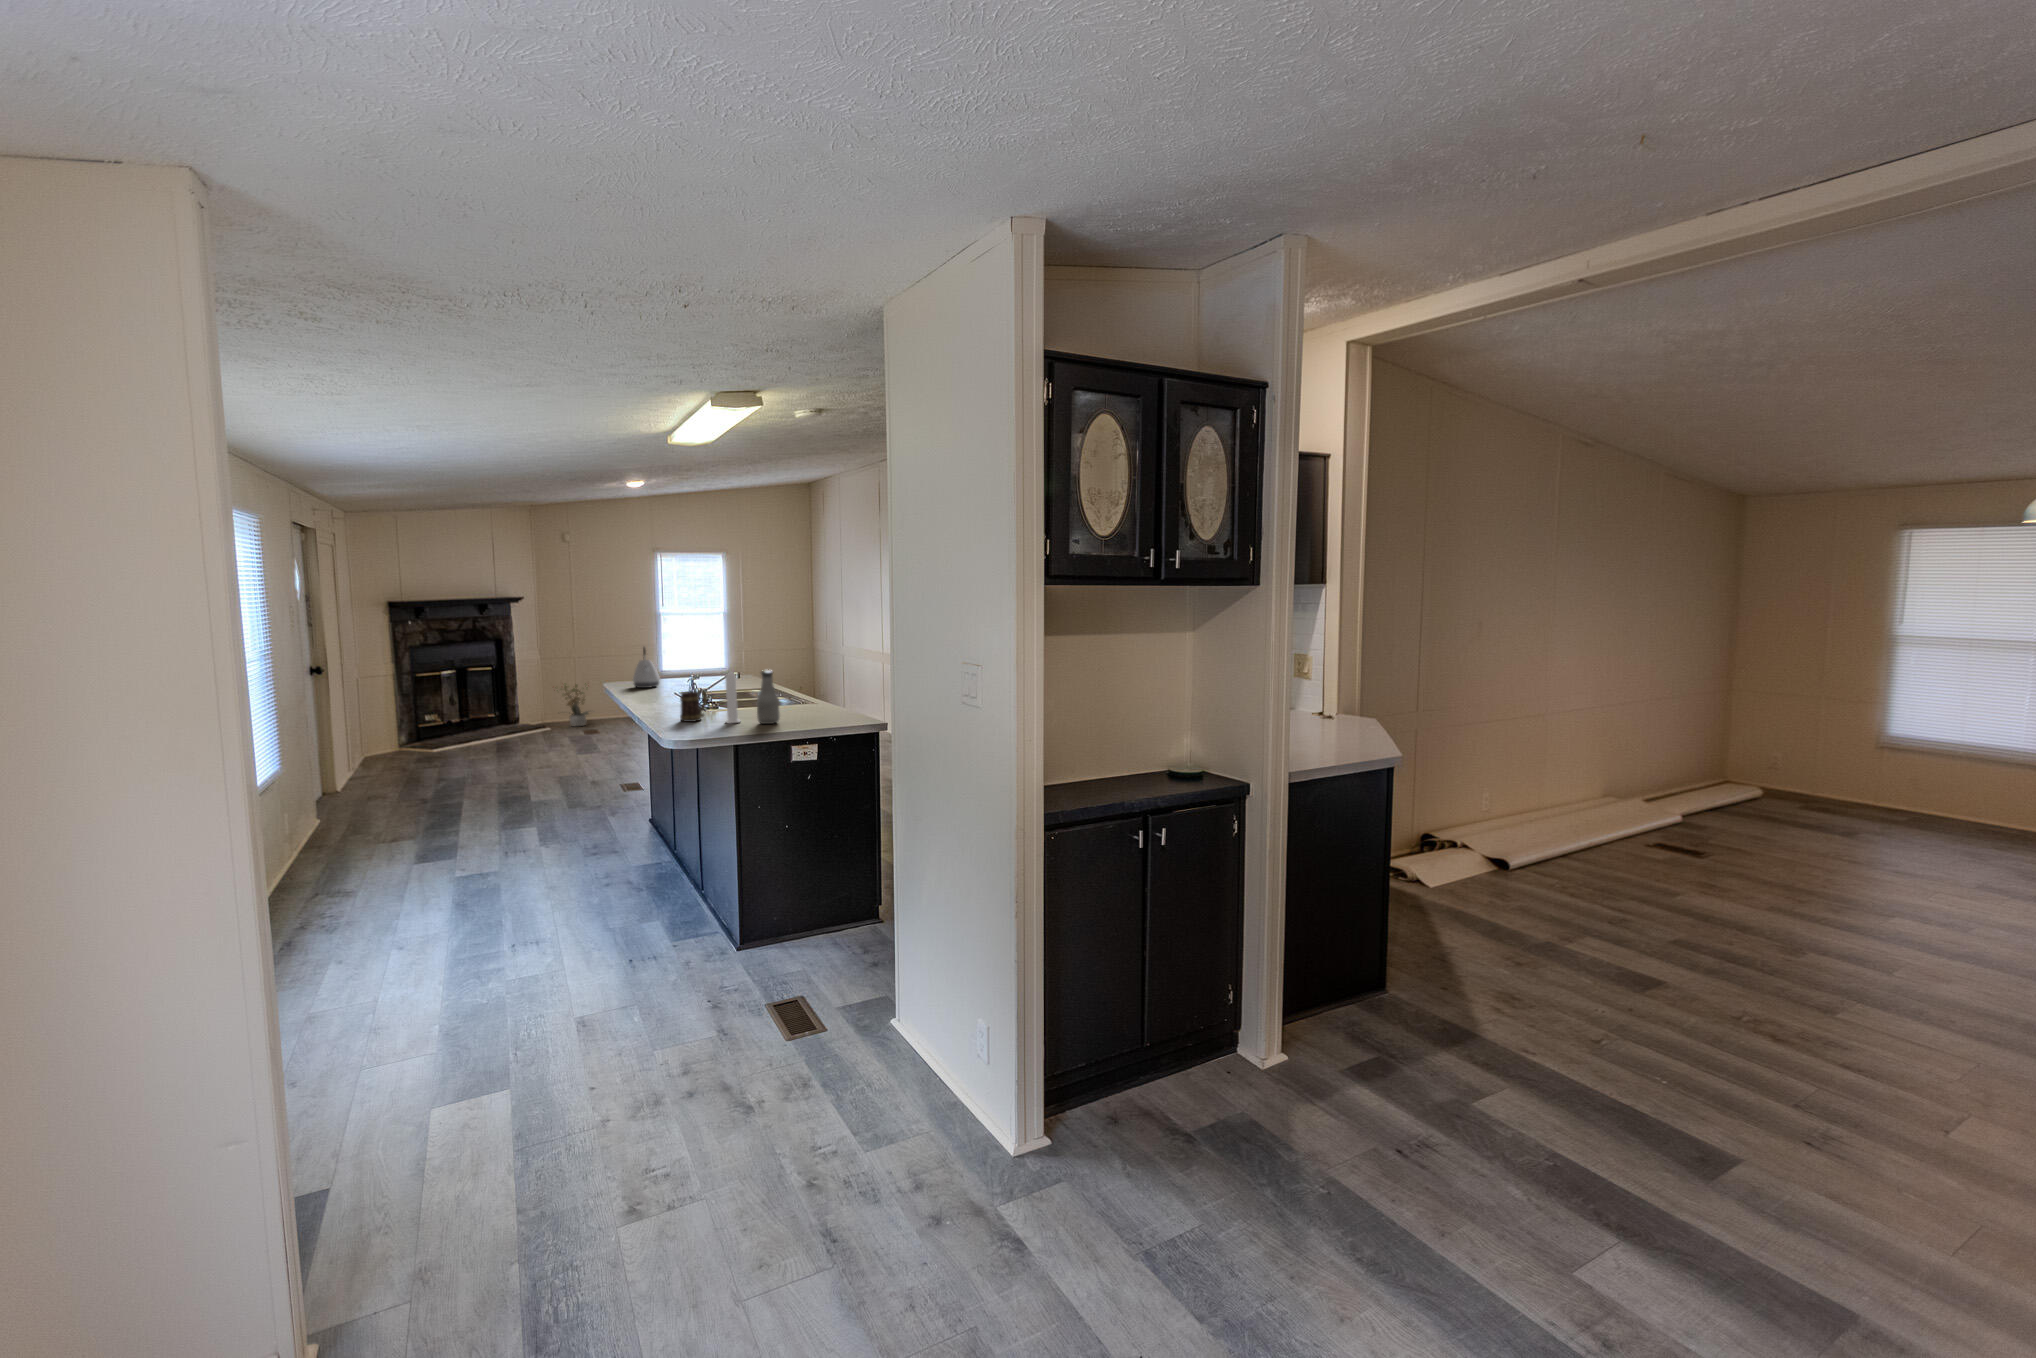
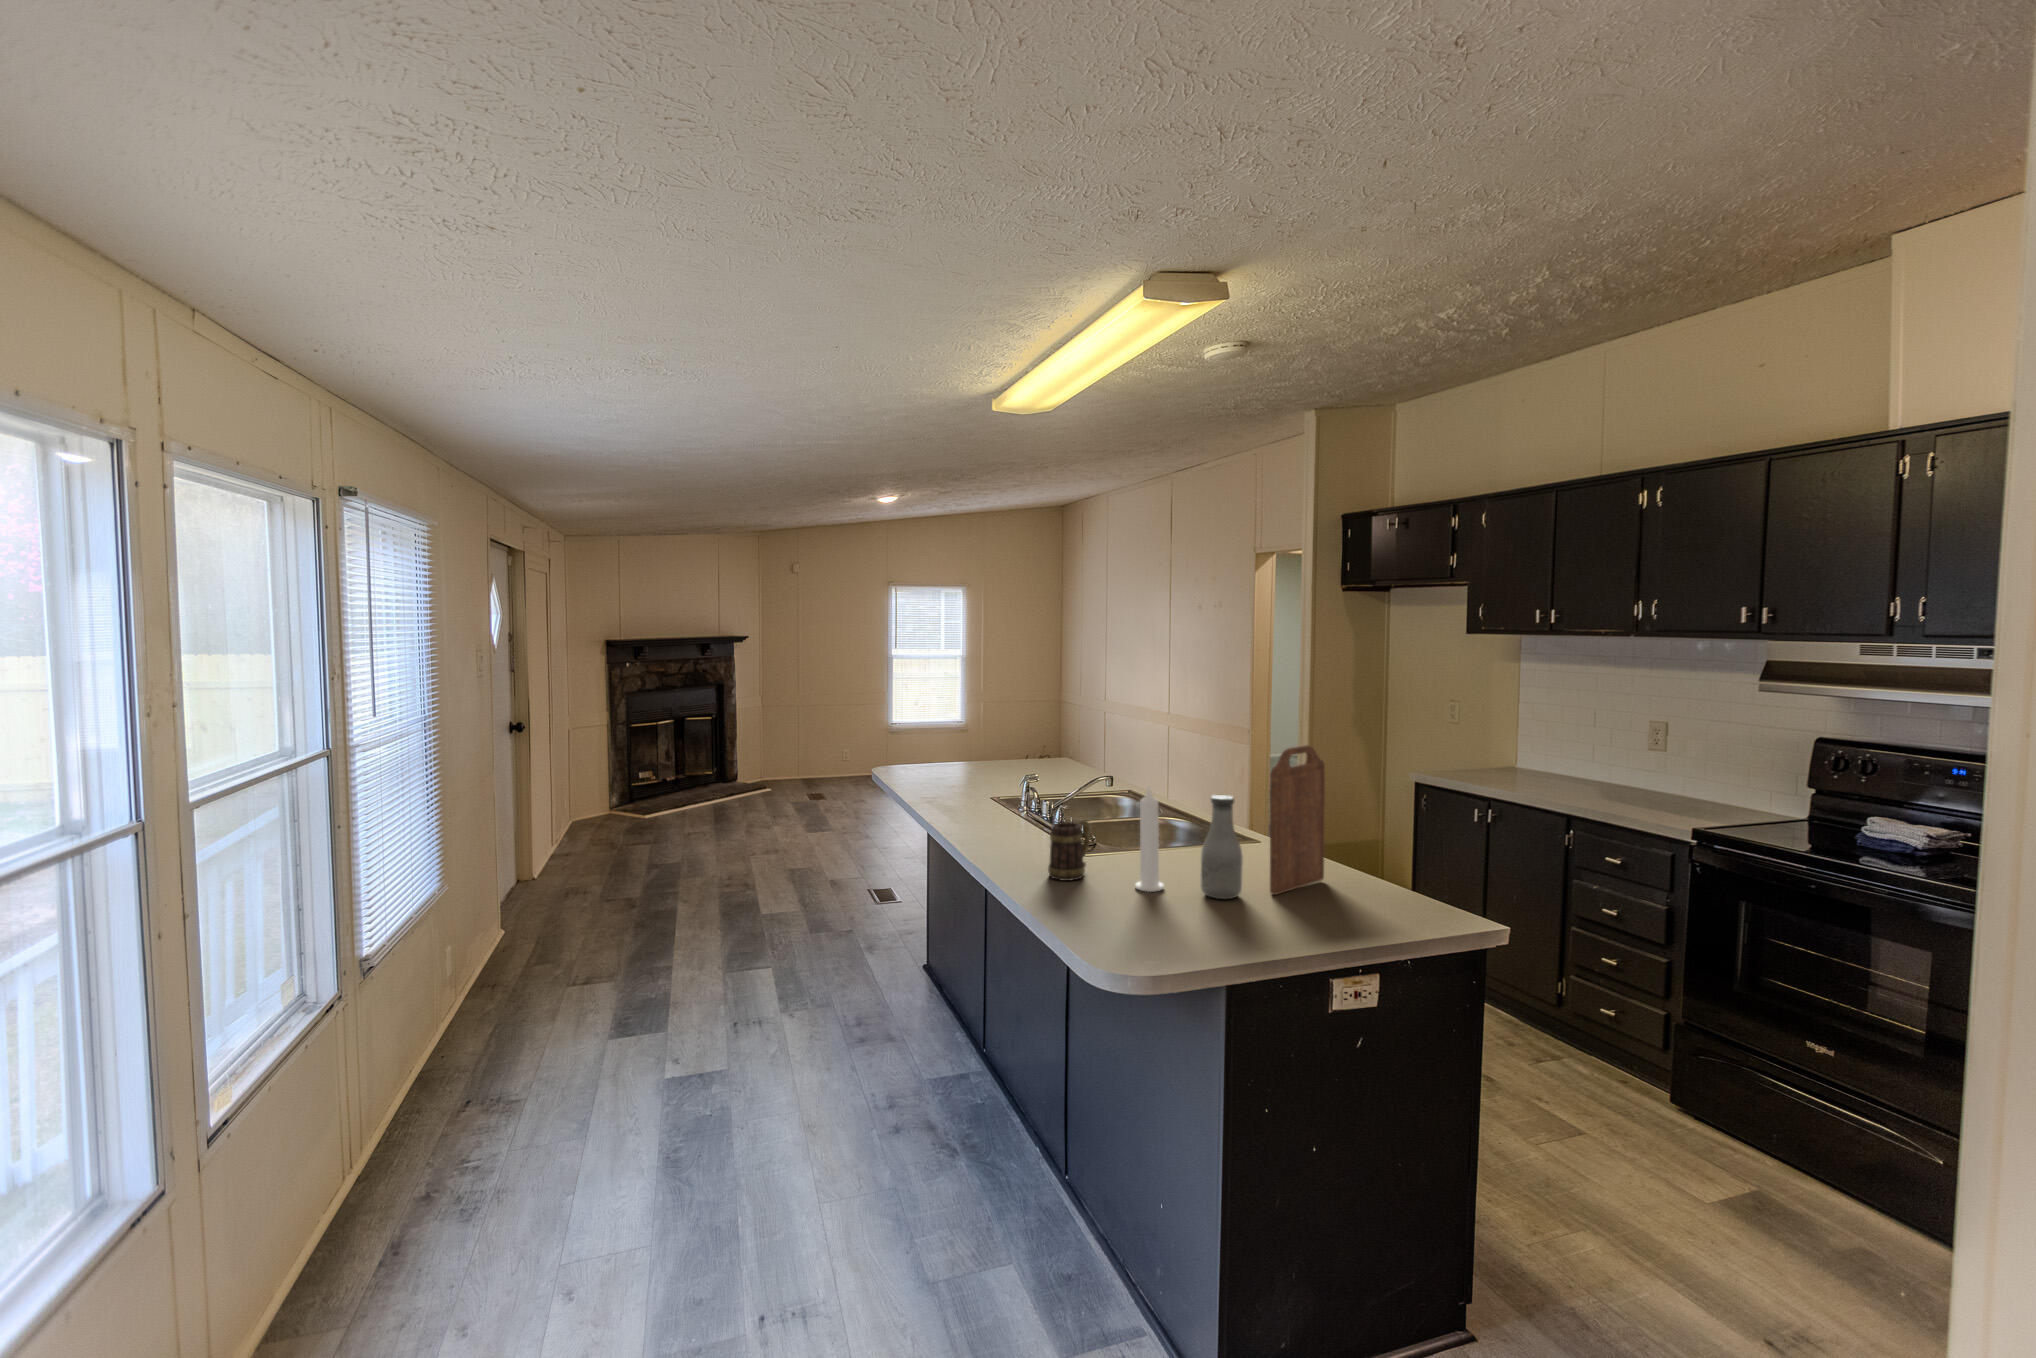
cutting board: none [793,644,833,722] -> present [1270,745,1325,895]
kettle: present [633,647,660,688] -> none [912,716,949,777]
potted plant: present [555,685,588,727] -> none [775,736,821,788]

